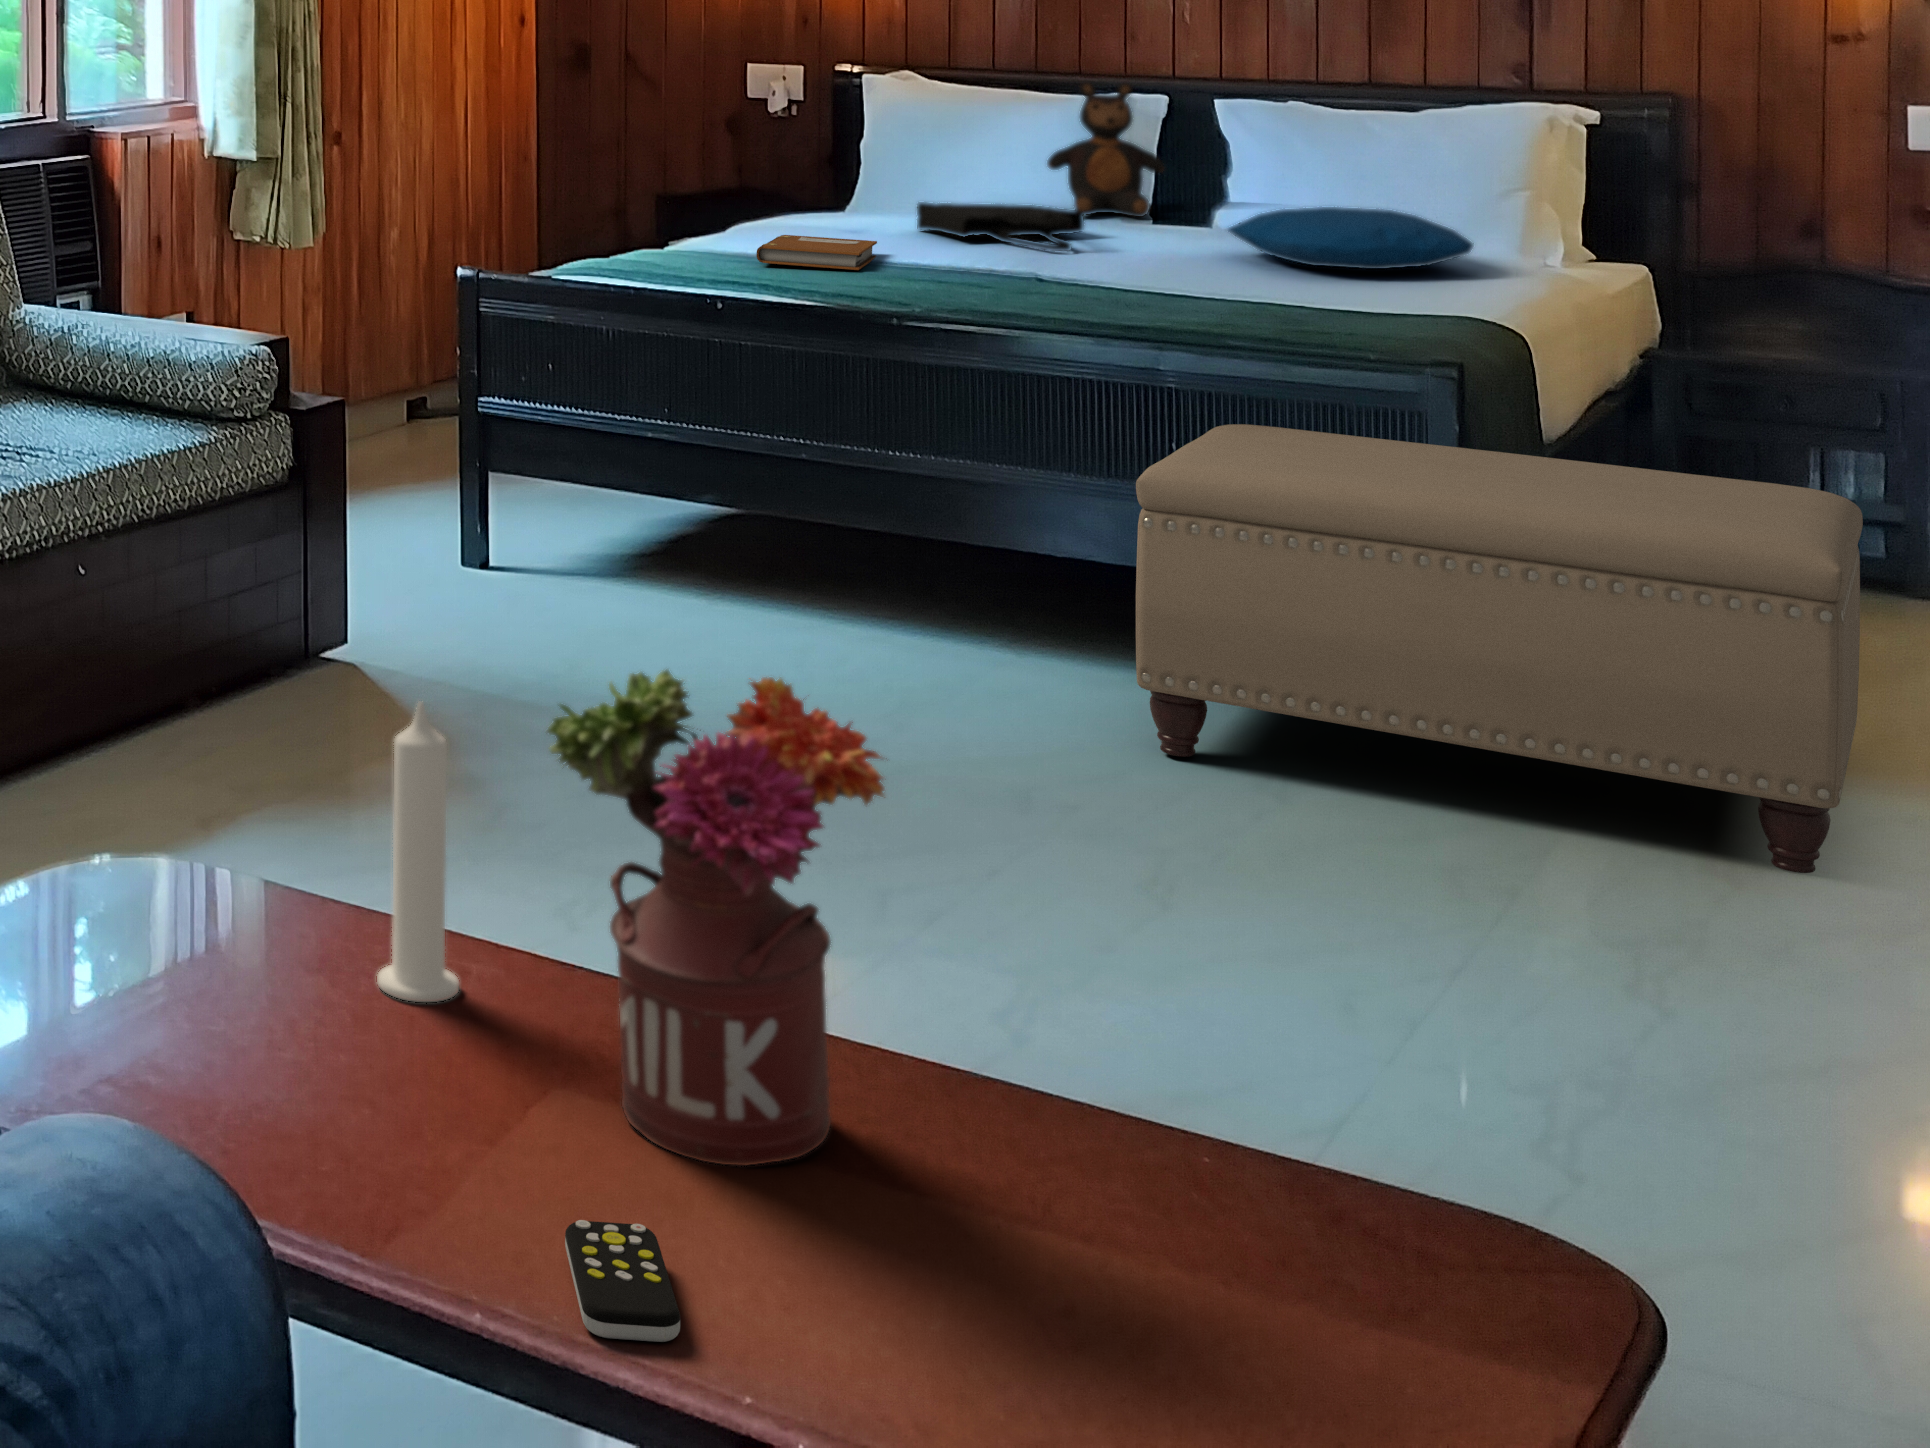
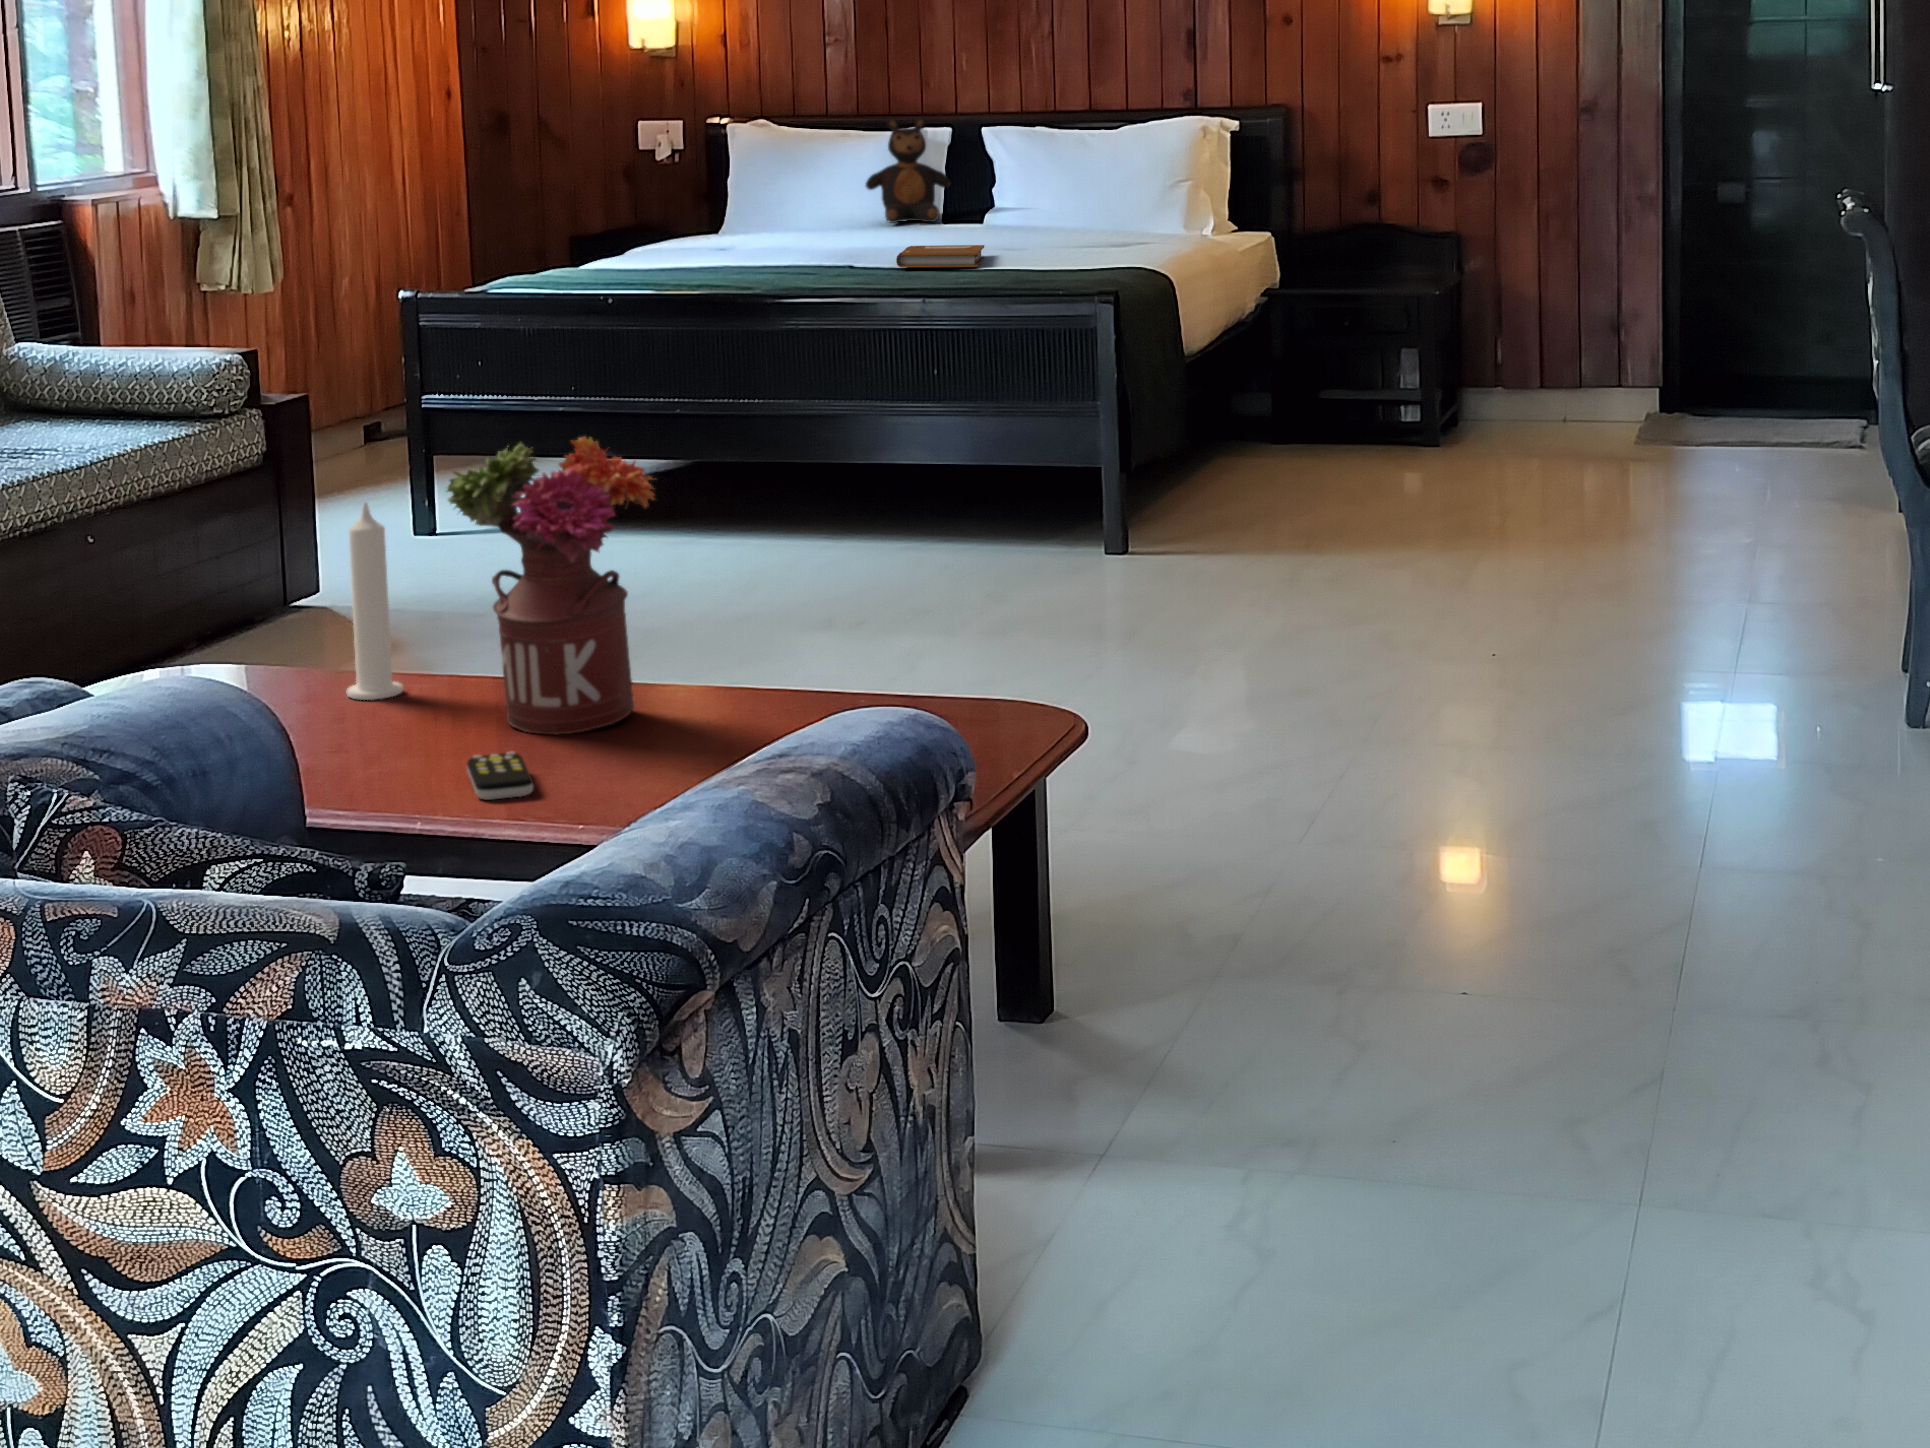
tote bag: present [917,202,1084,251] -> none [766,216,888,247]
pillow: present [1229,207,1474,269] -> none [986,198,1147,243]
notebook: present [756,235,877,270] -> present [896,245,984,267]
ottoman: present [1136,424,1863,873] -> none [897,351,1344,594]

